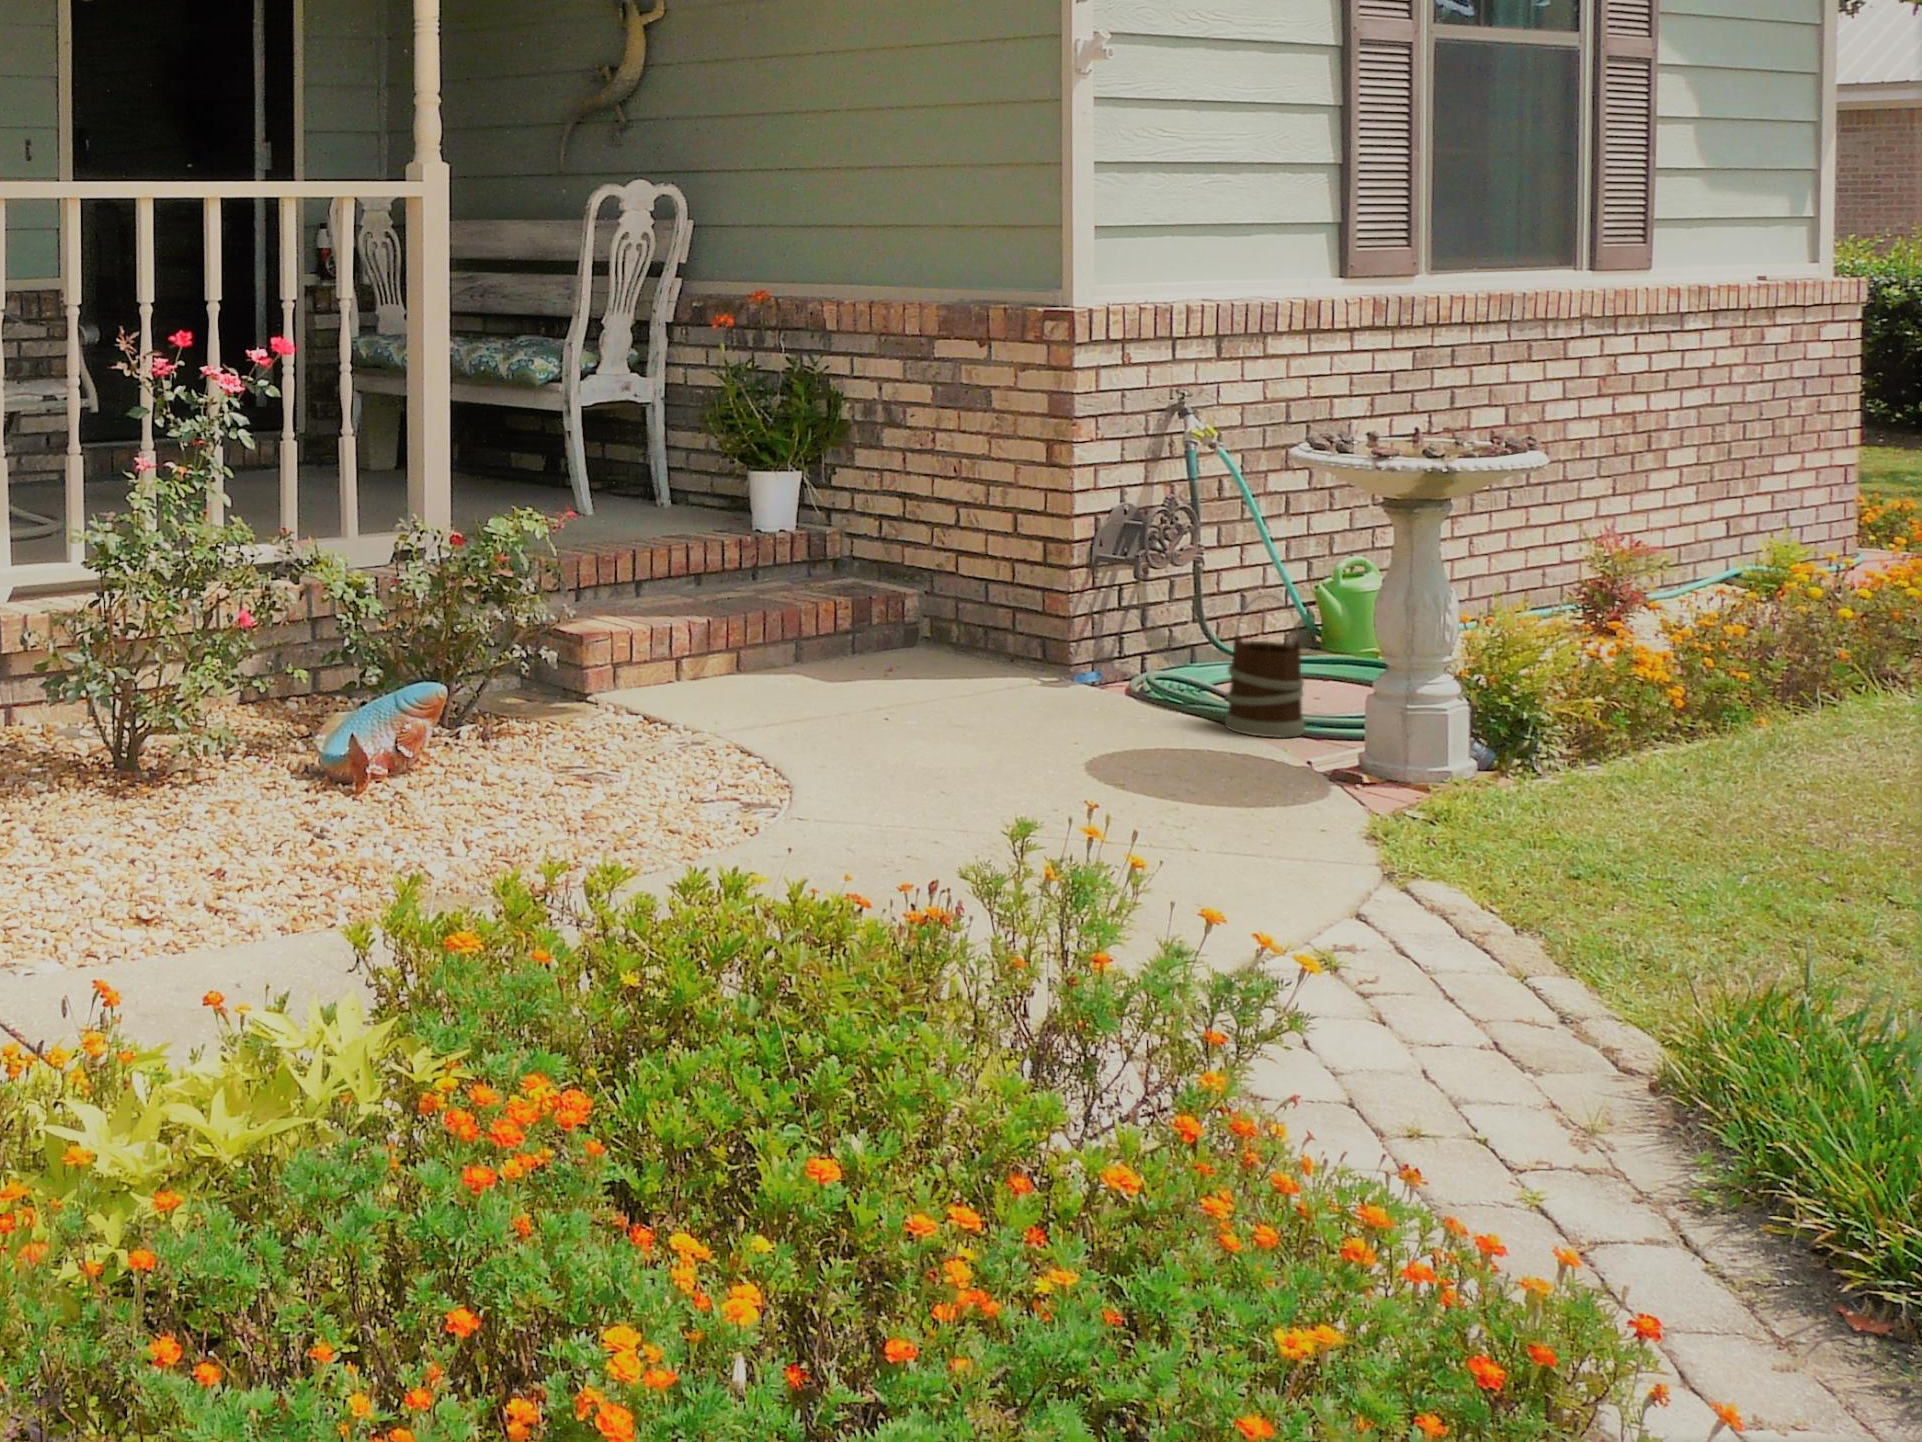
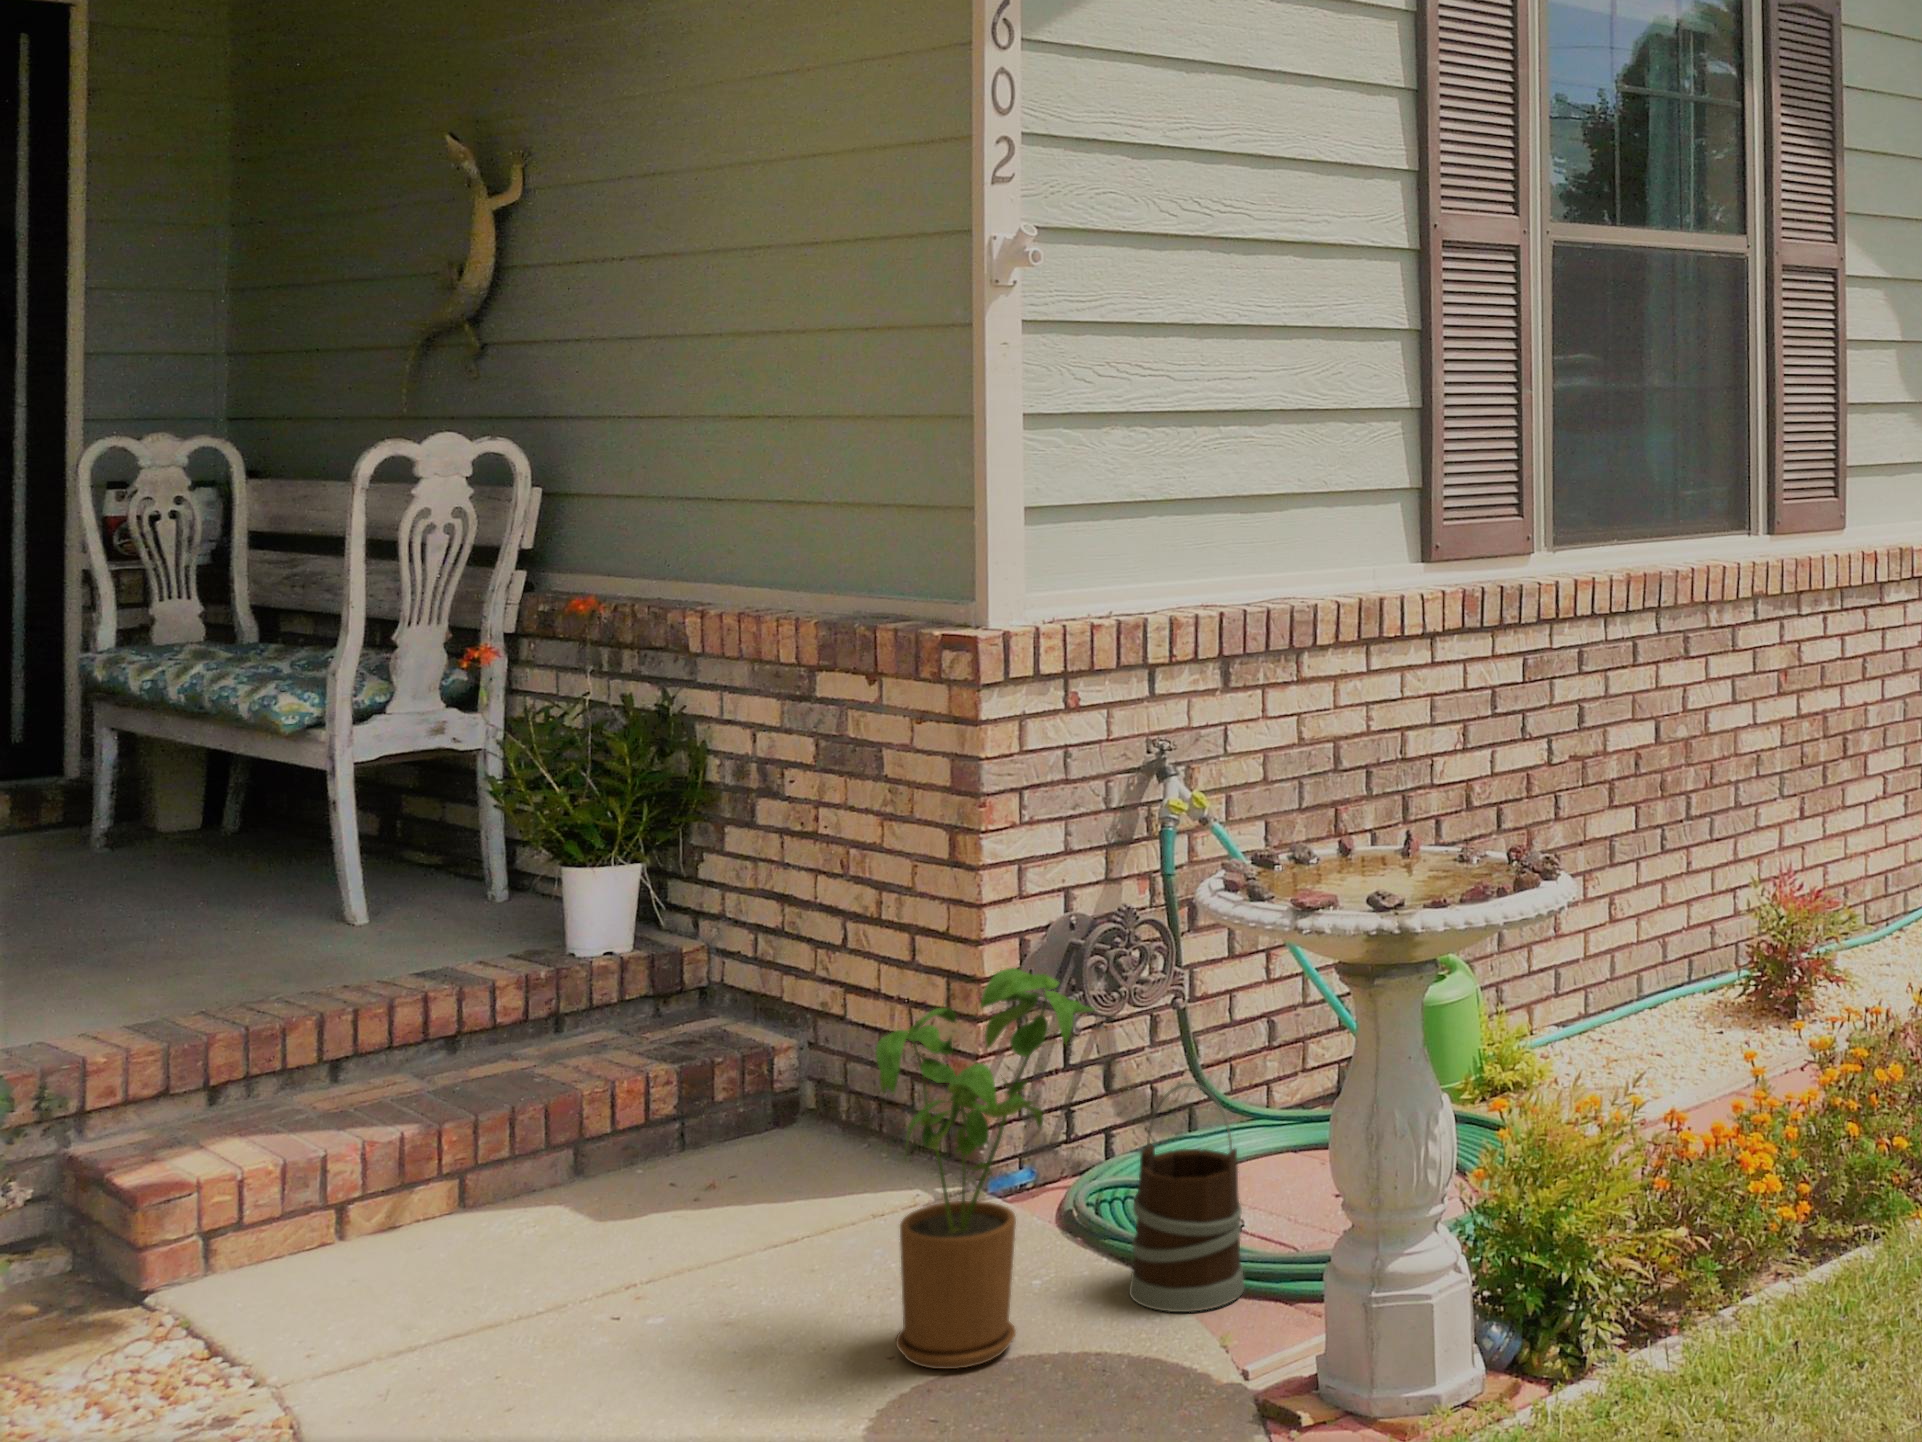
house plant: none [1076,505,1221,749] -> present [876,968,1094,1369]

